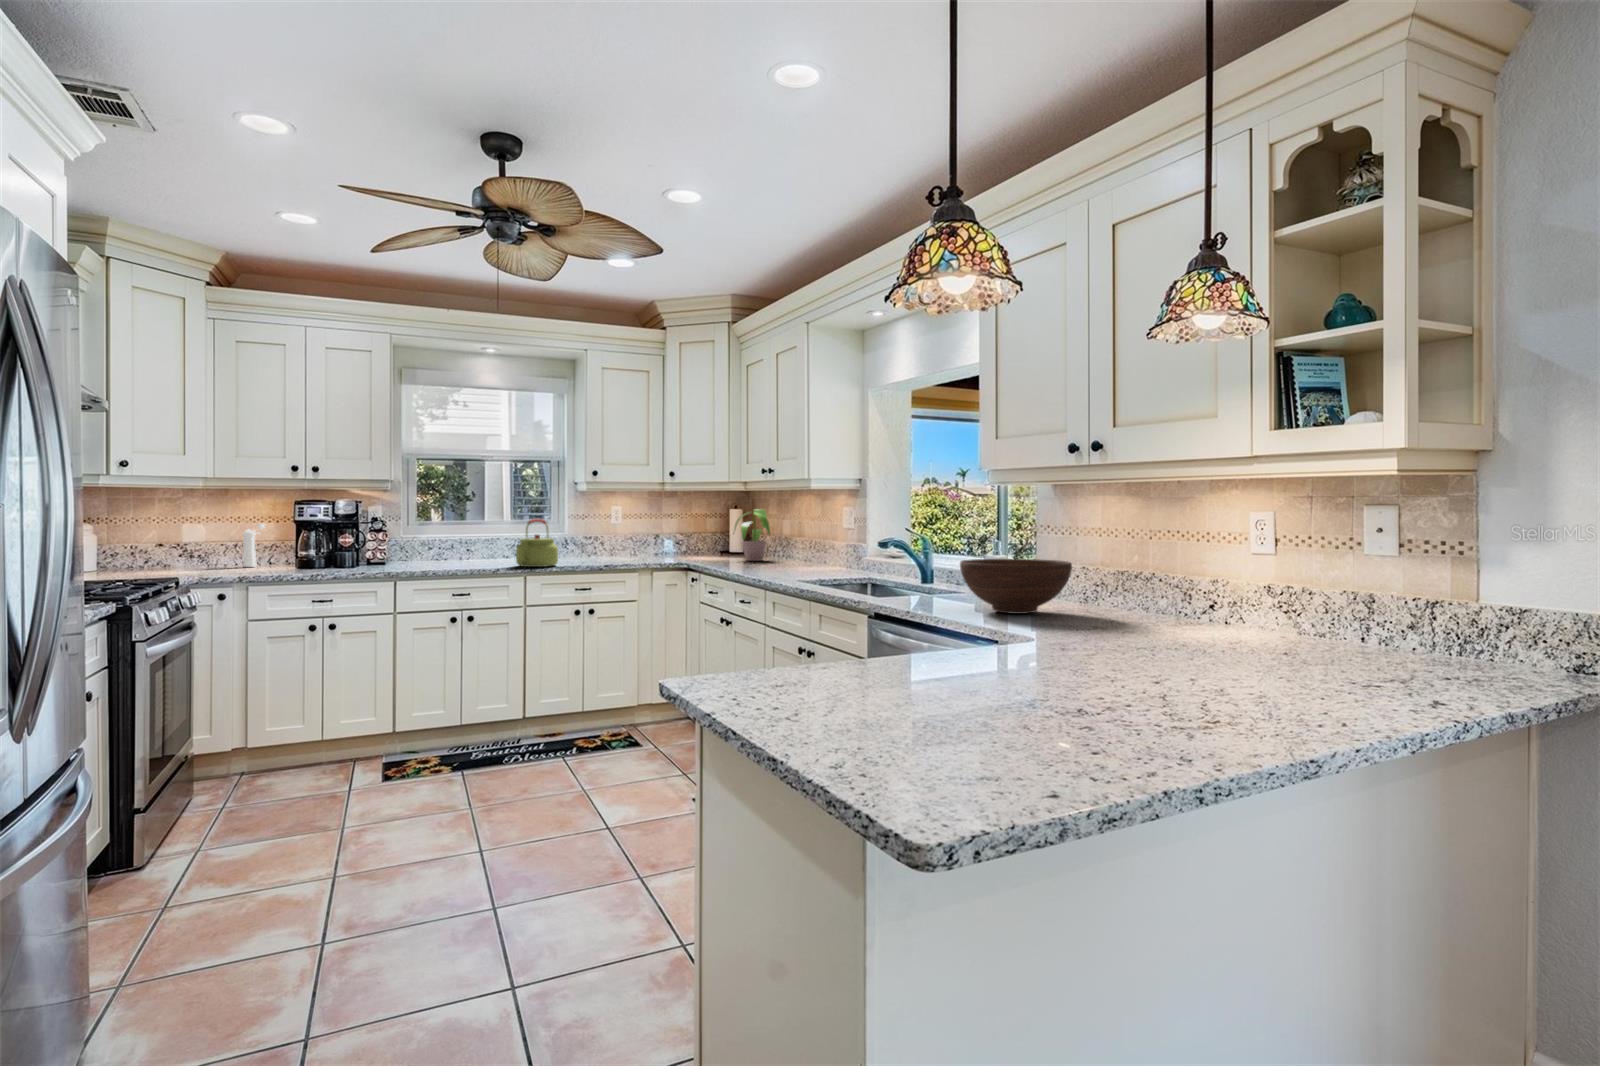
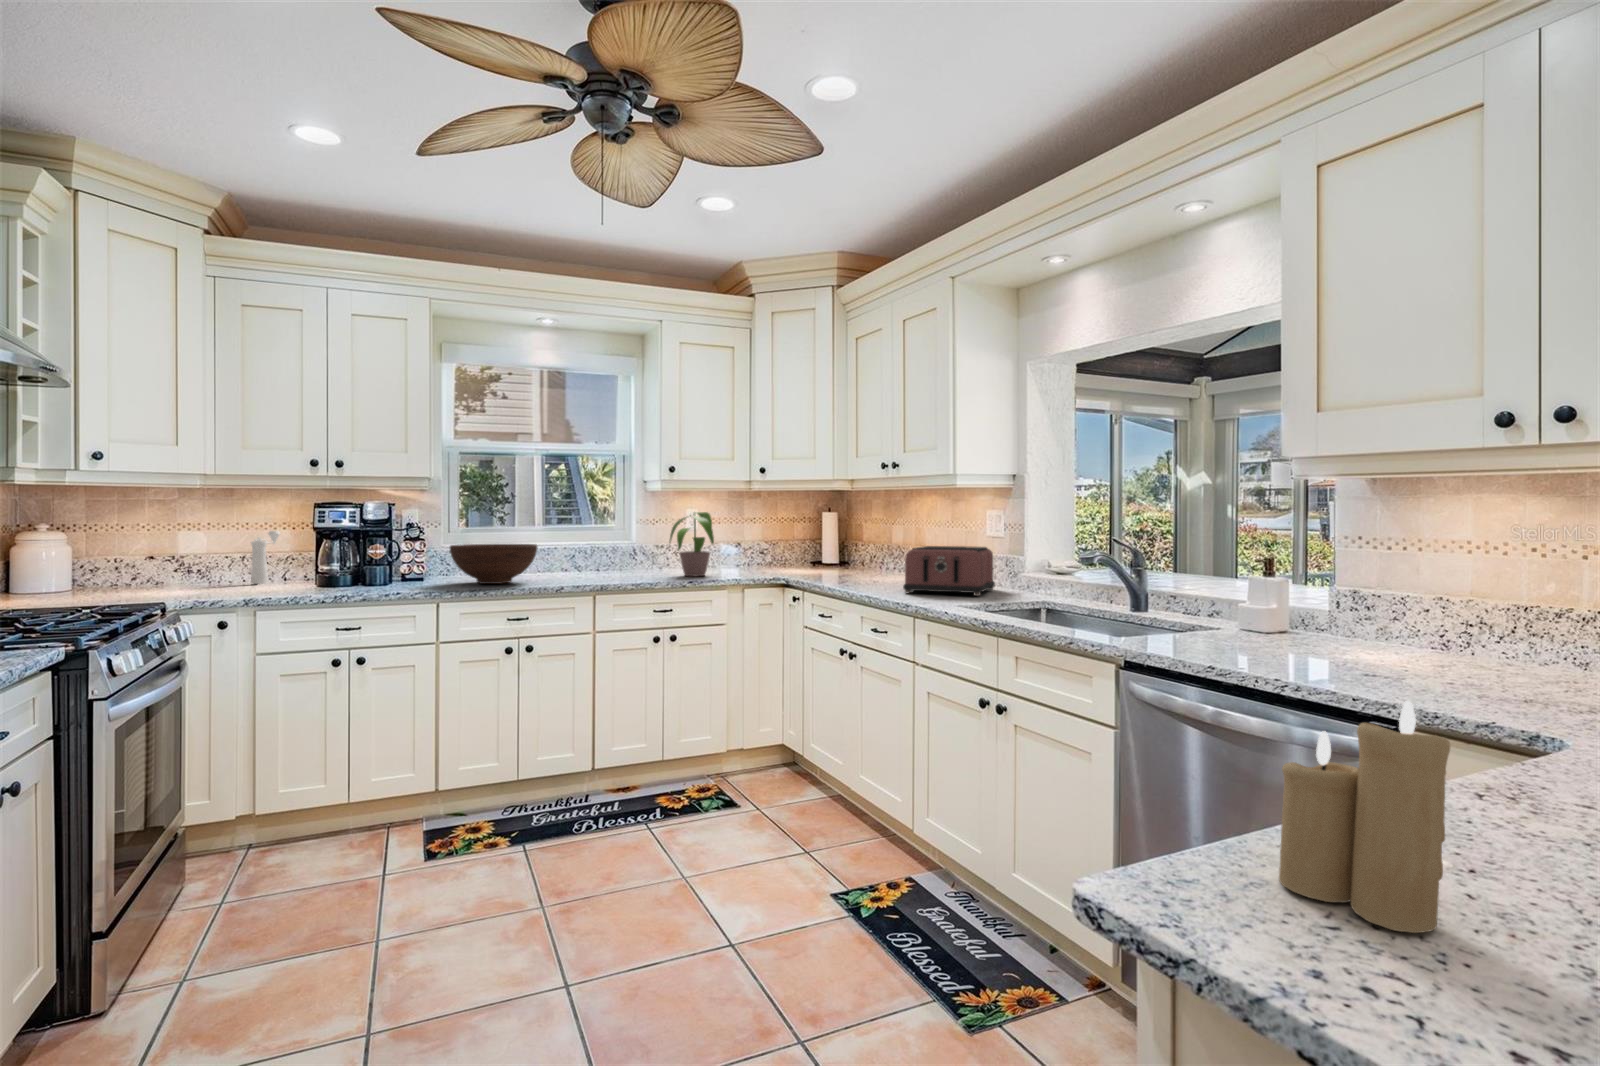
potted plant: present [734,509,770,561] -> present [669,512,714,576]
kettle: present [516,519,558,567] -> none [584,525,635,584]
toaster: none [768,536,847,575] -> present [903,546,995,596]
fruit bowl: present [960,559,1072,614] -> present [450,544,538,584]
candle: none [738,588,787,686] -> present [1279,701,1450,933]

